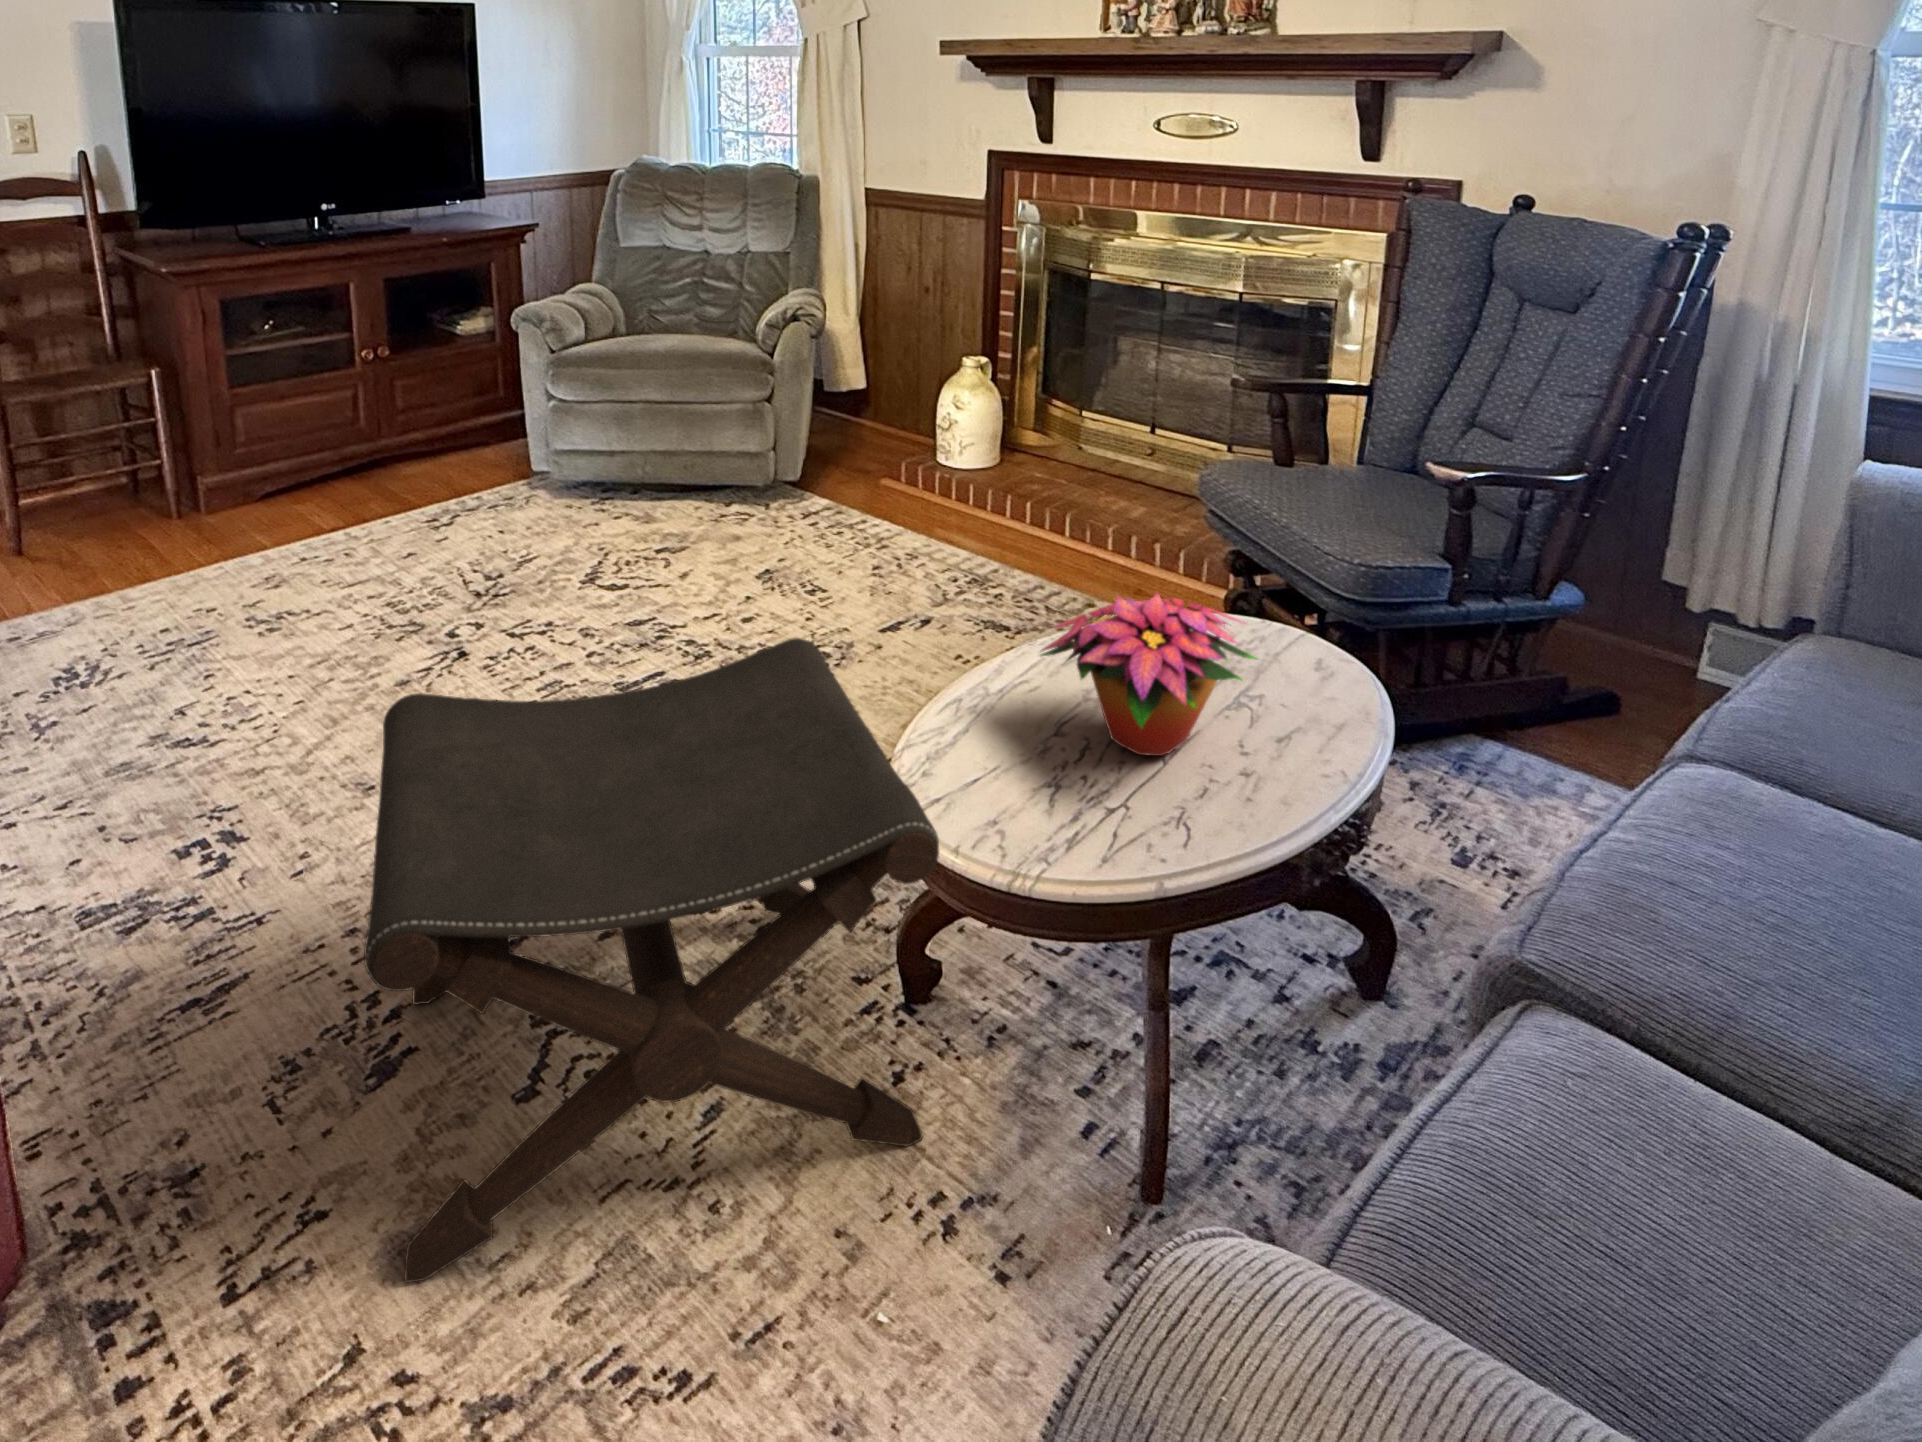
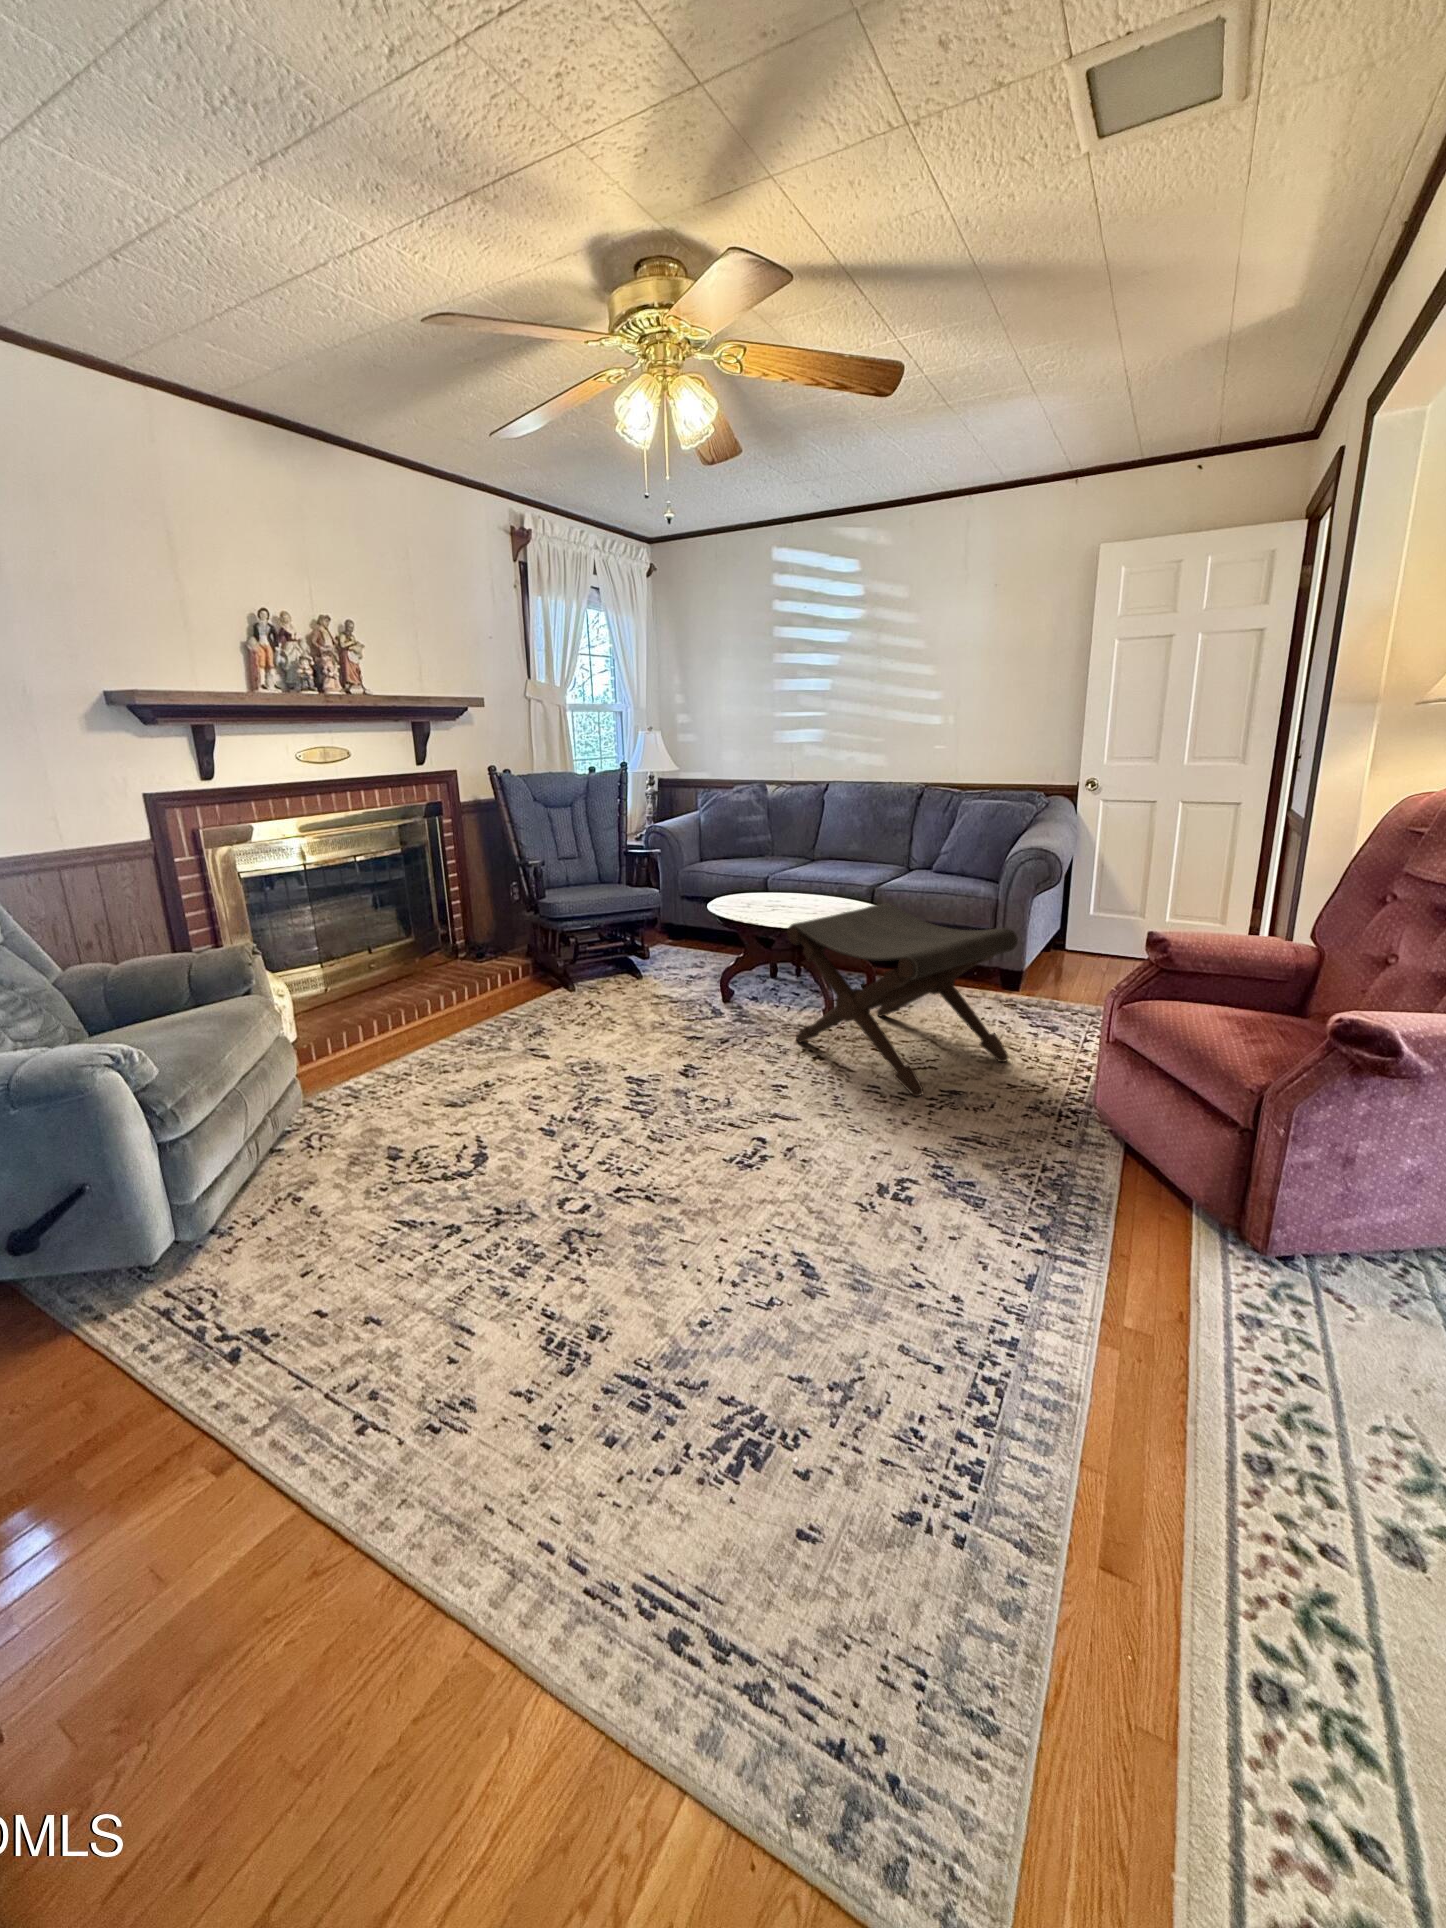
flower arrangement: present [1040,594,1257,756] -> none [768,853,839,904]

